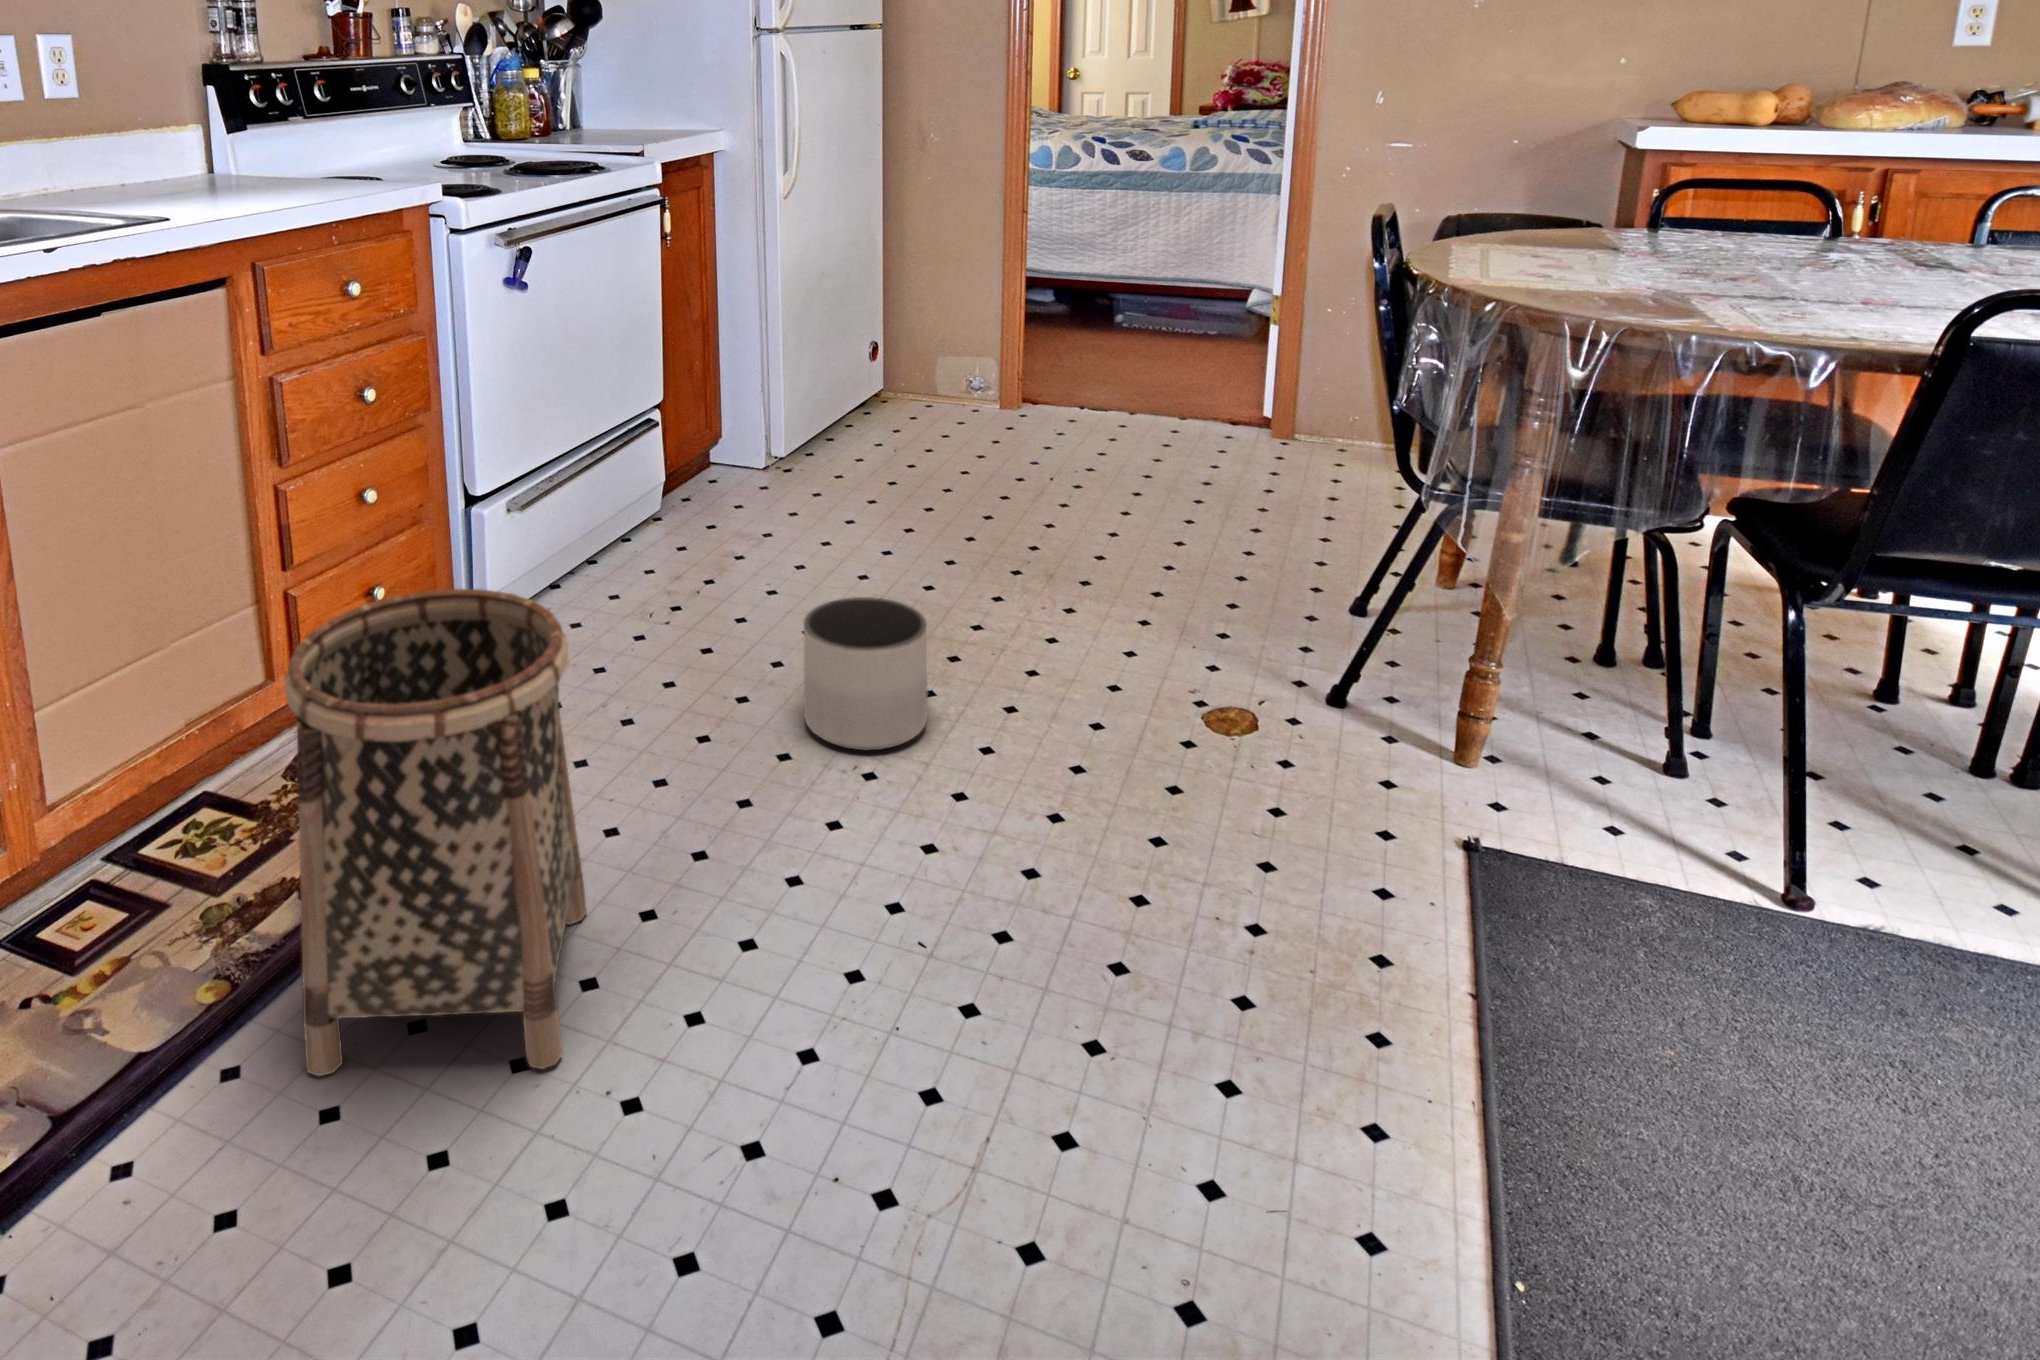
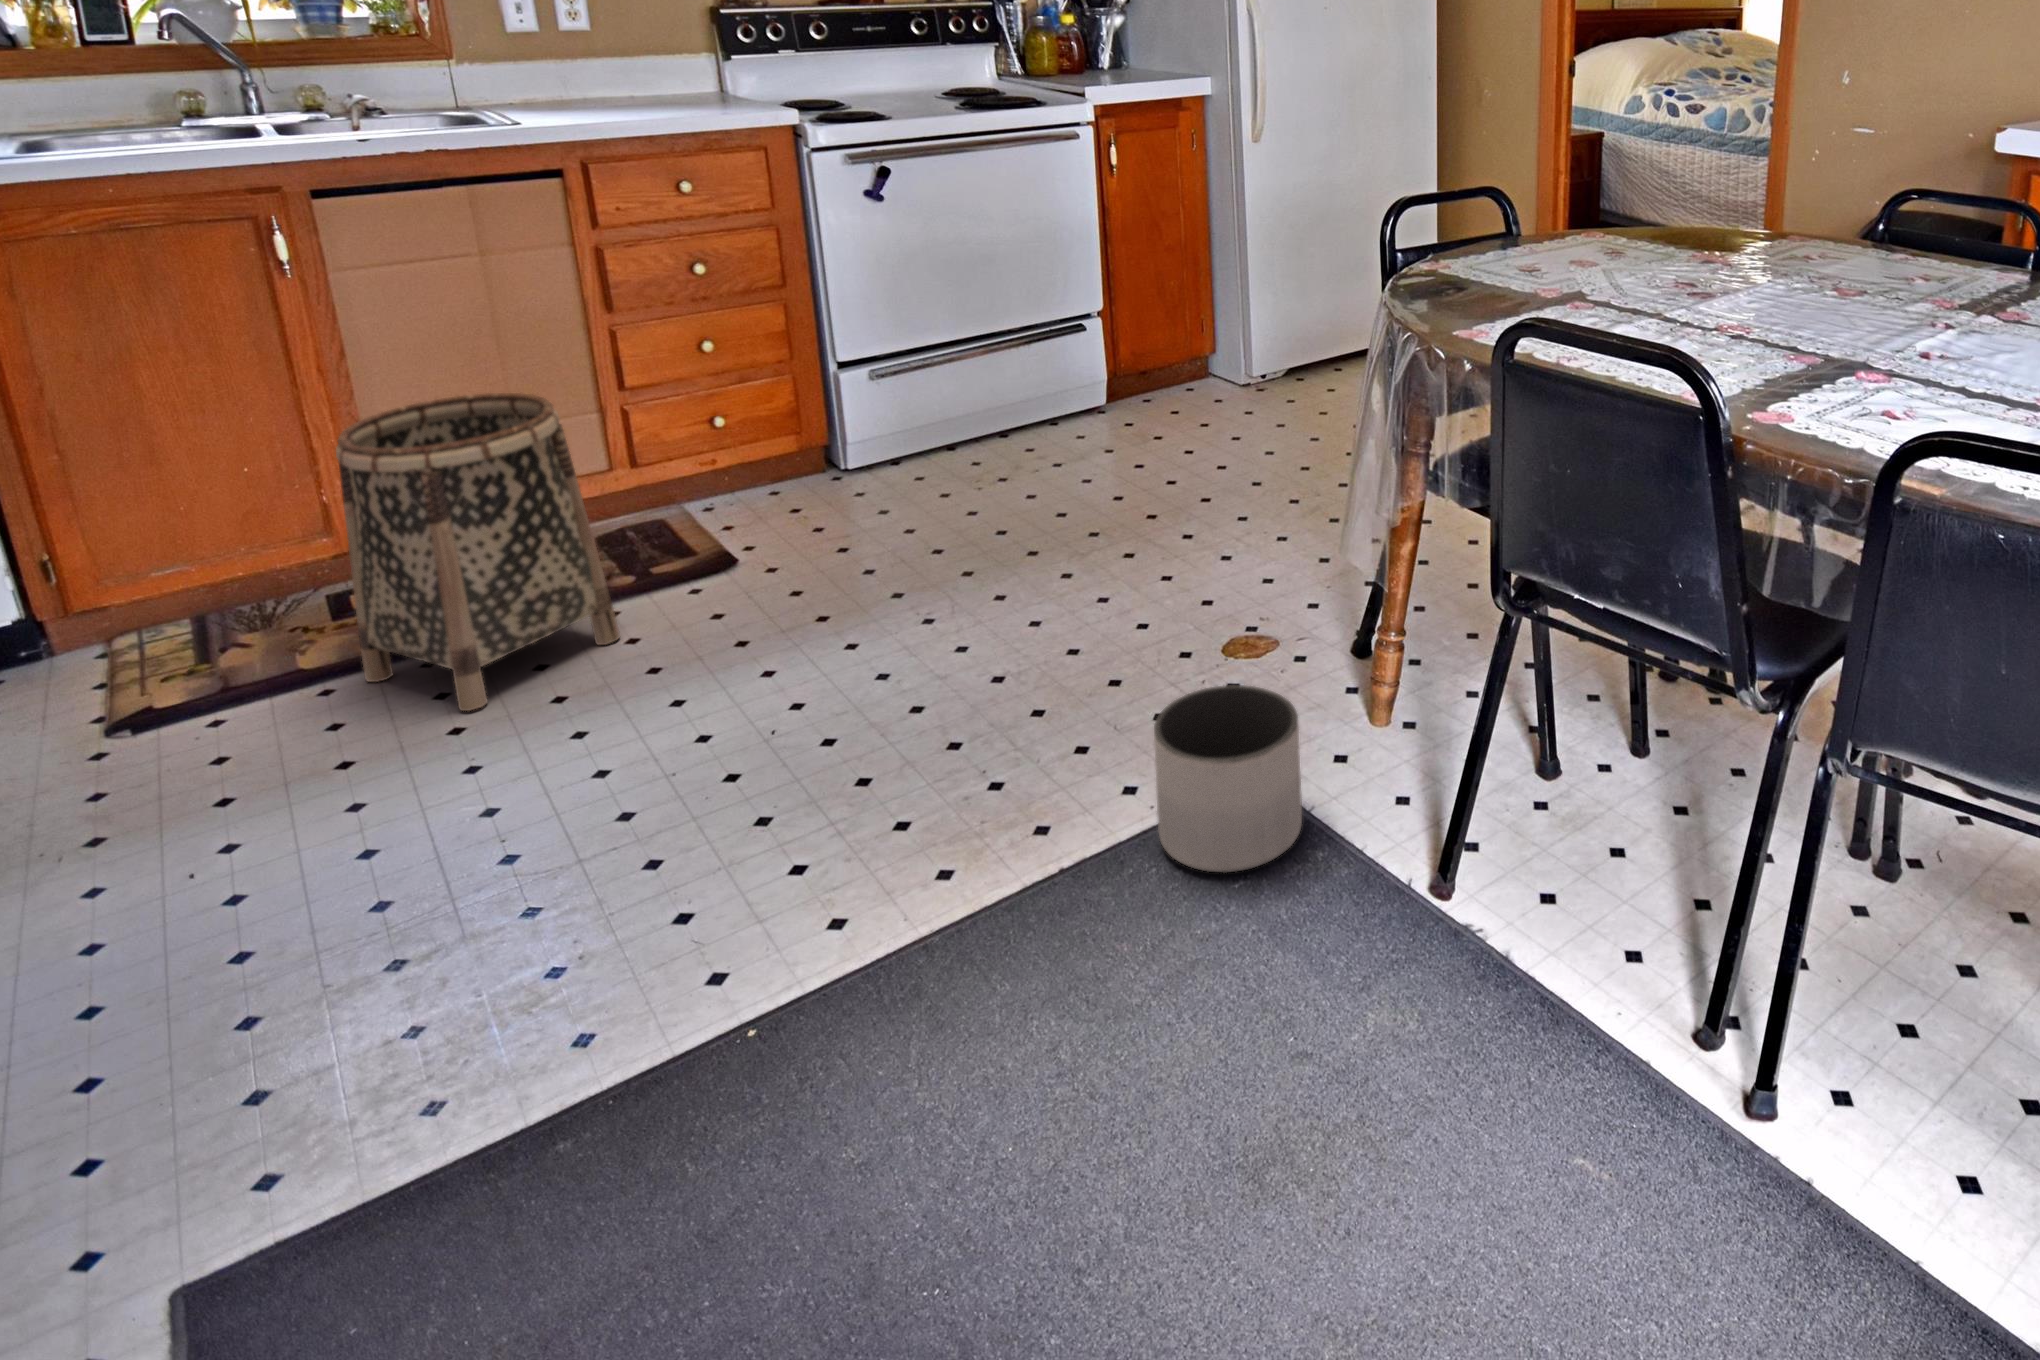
planter: present [804,597,928,750] -> present [1154,685,1302,873]

